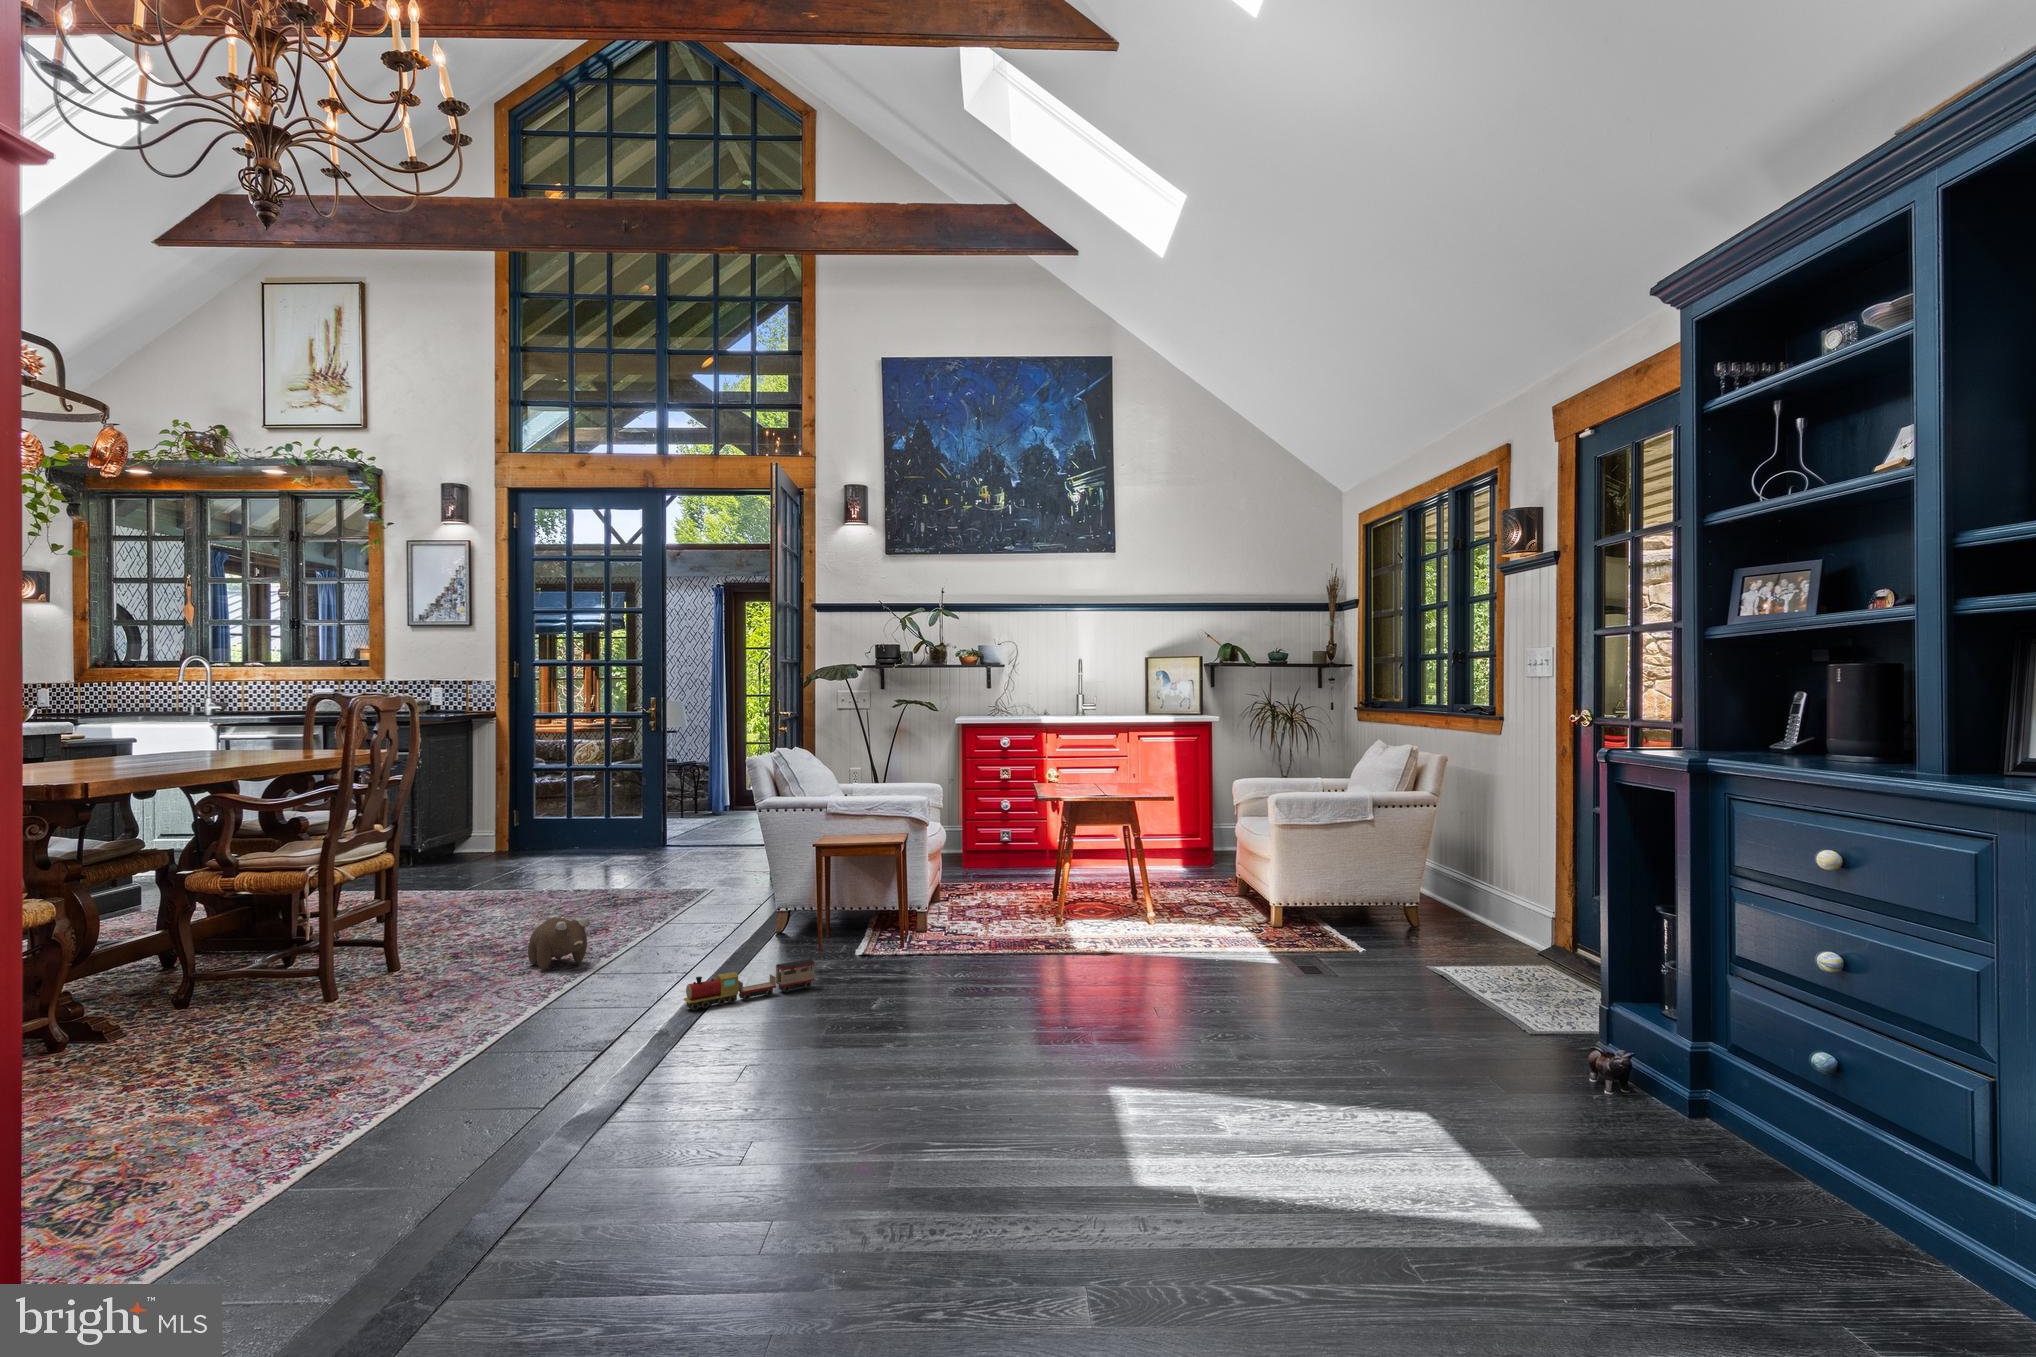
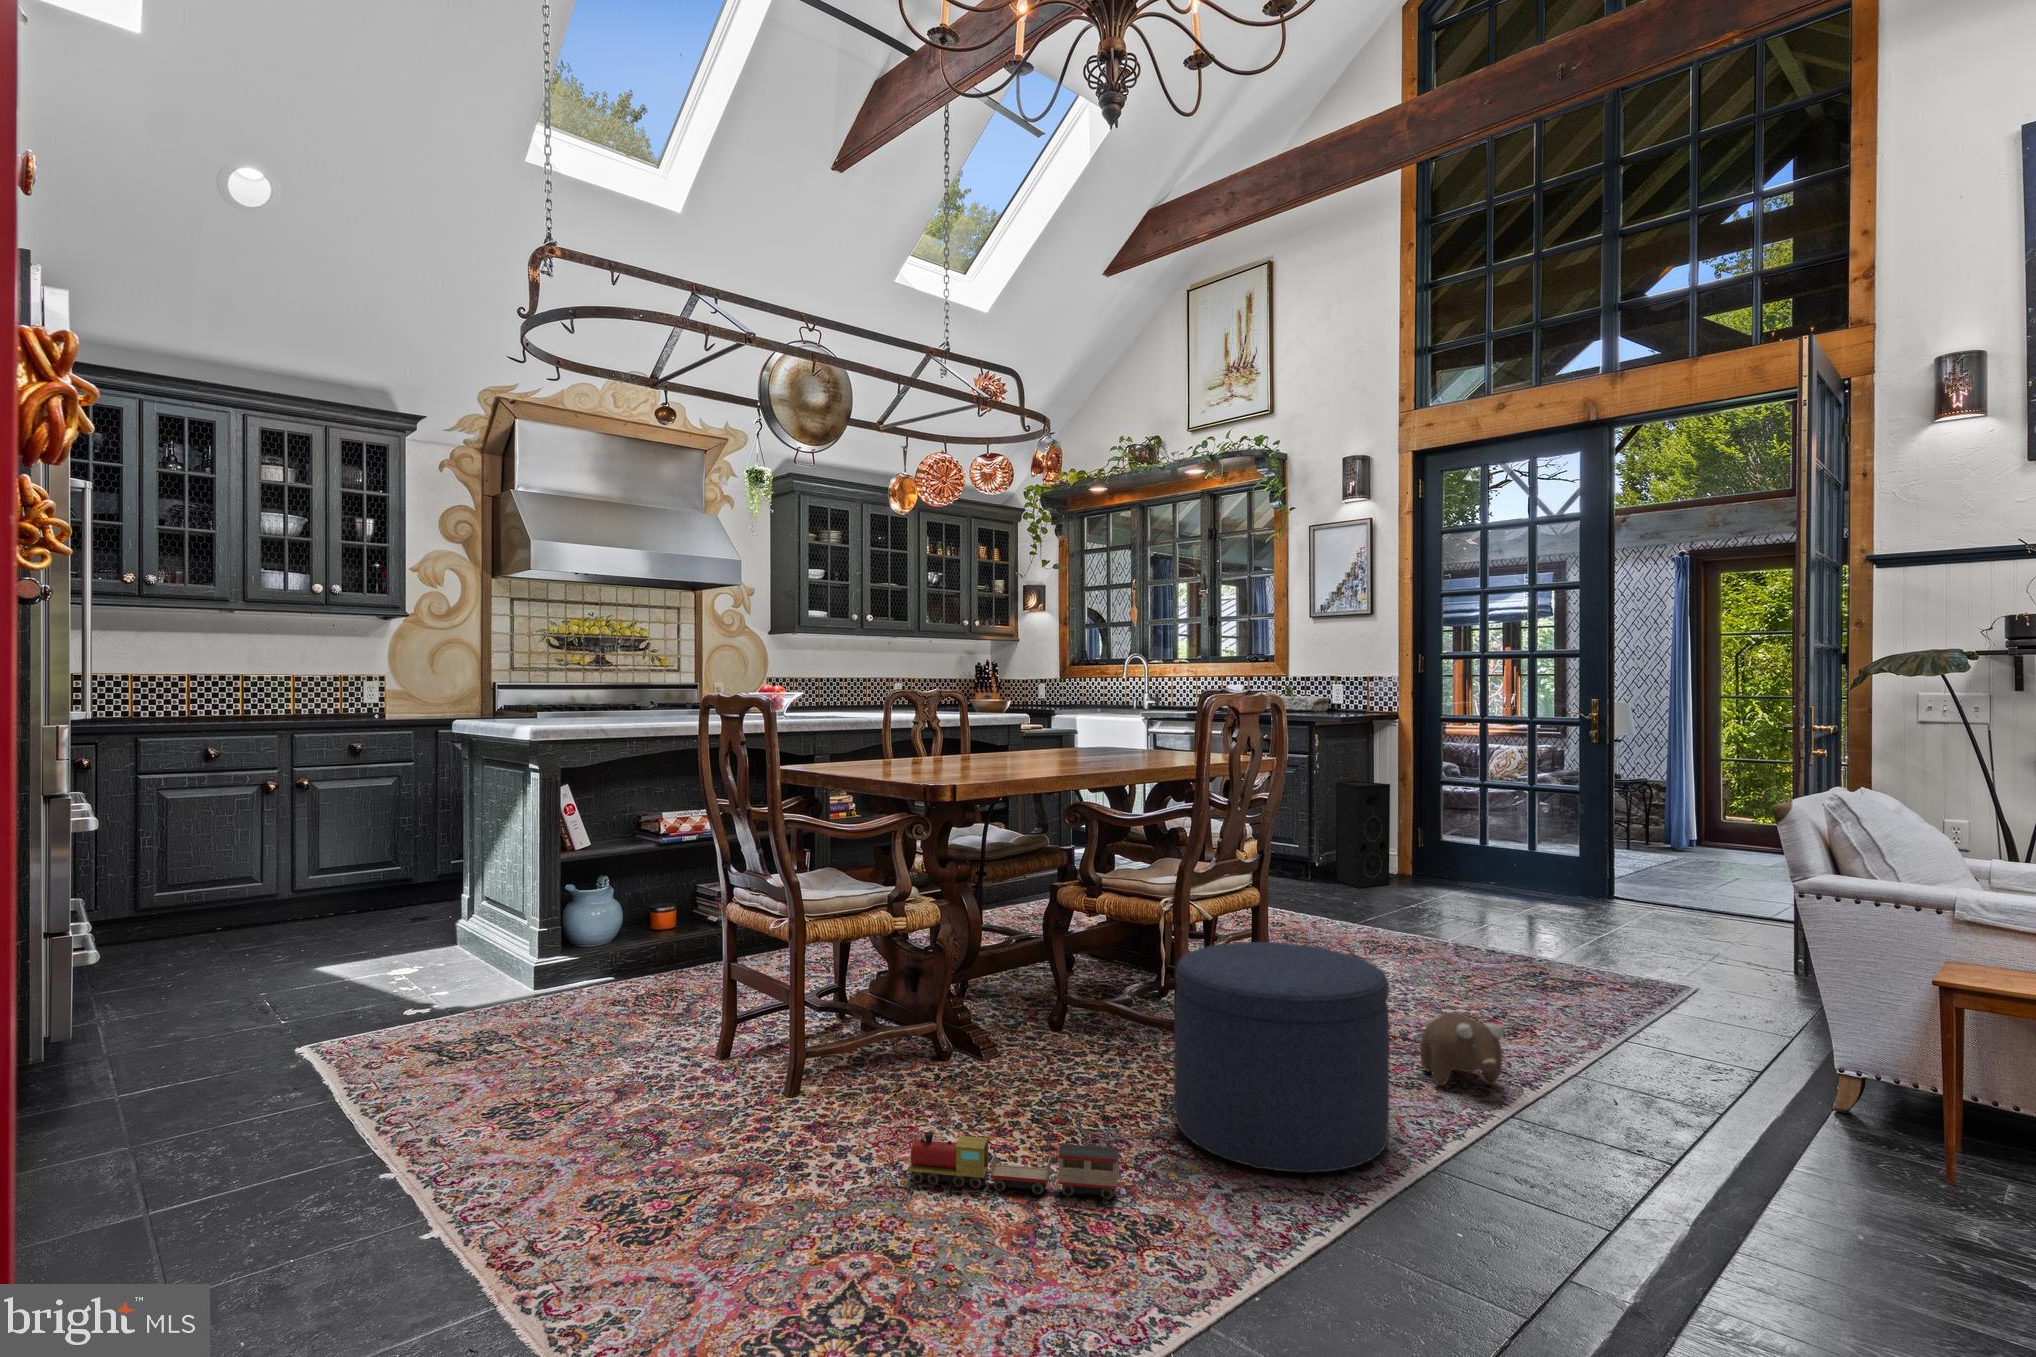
speaker: none [436,773,488,867] -> present [1336,781,1390,888]
ottoman: none [334,881,511,1039] -> present [1174,942,1390,1173]
toy train: present [684,959,814,1010] -> present [907,1132,1119,1200]

